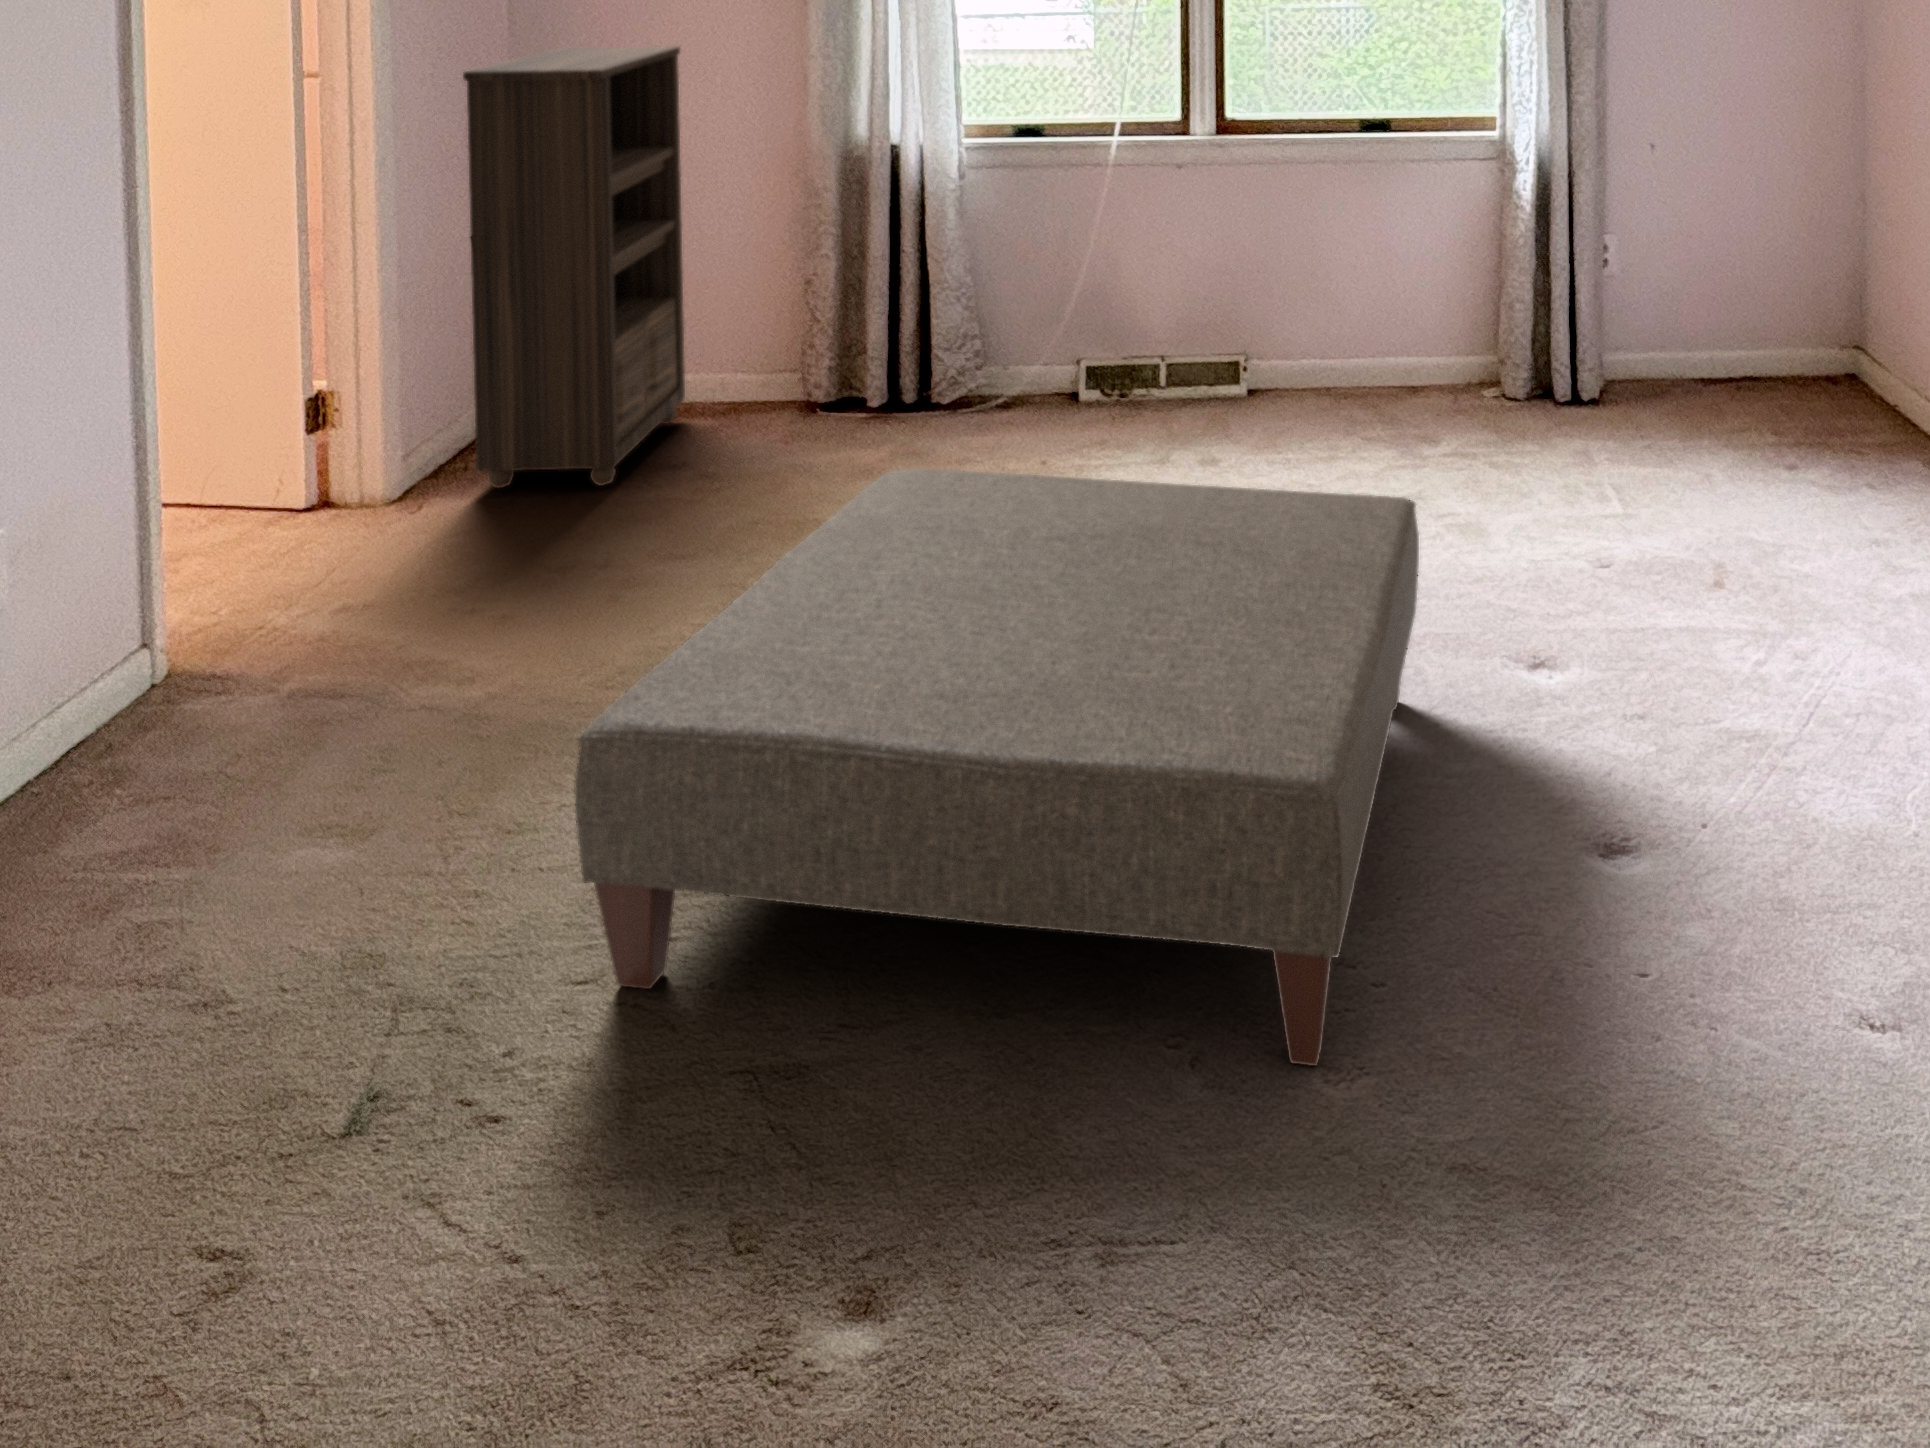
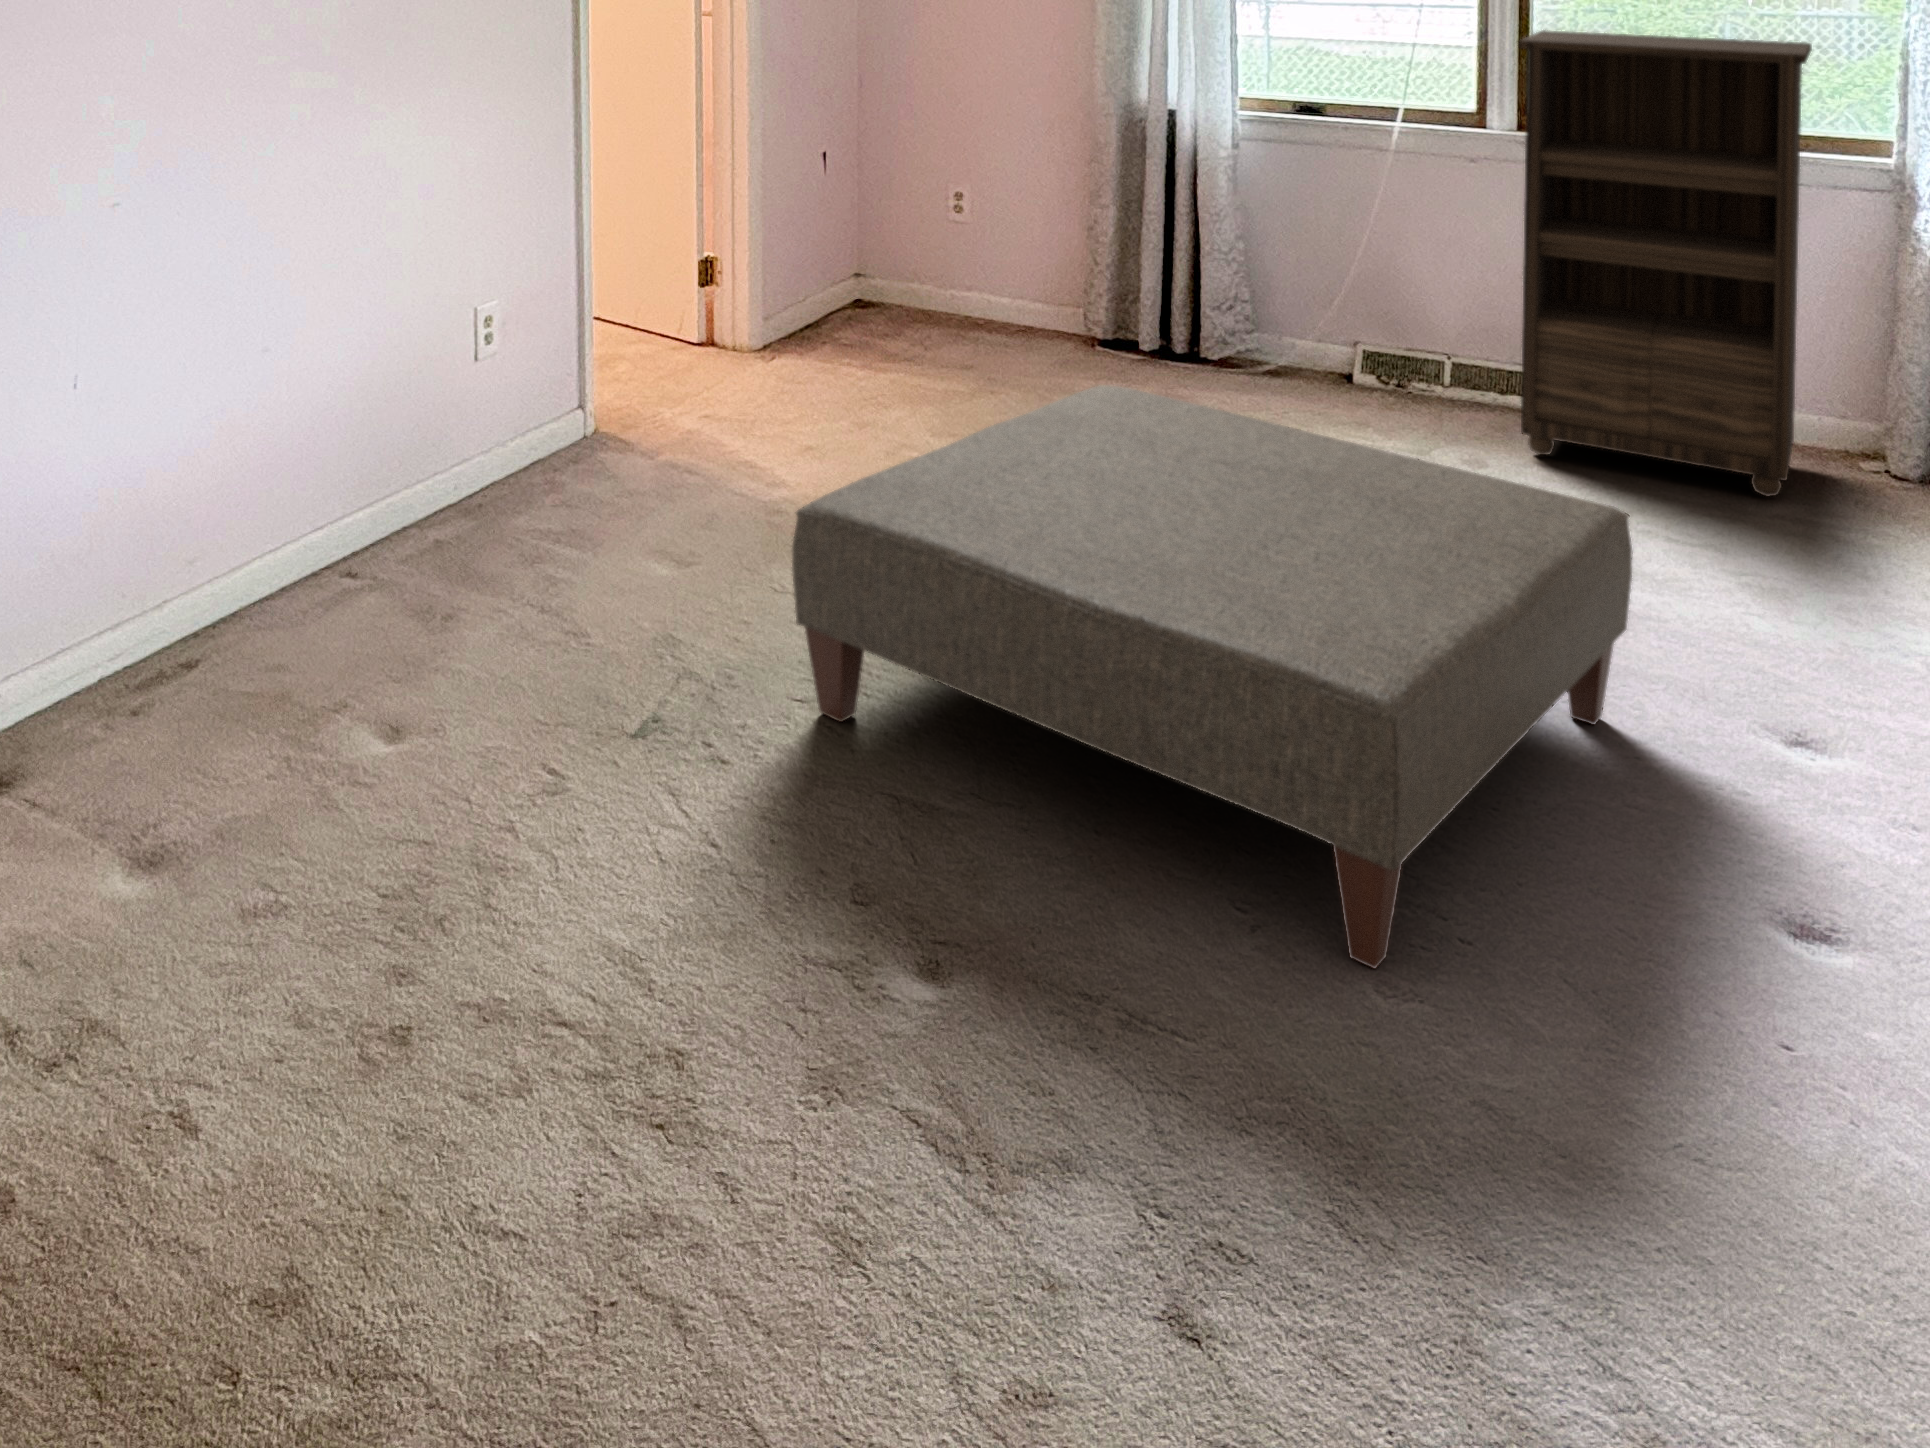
bookshelf: present [463,46,685,488] -> present [1518,30,1812,496]

